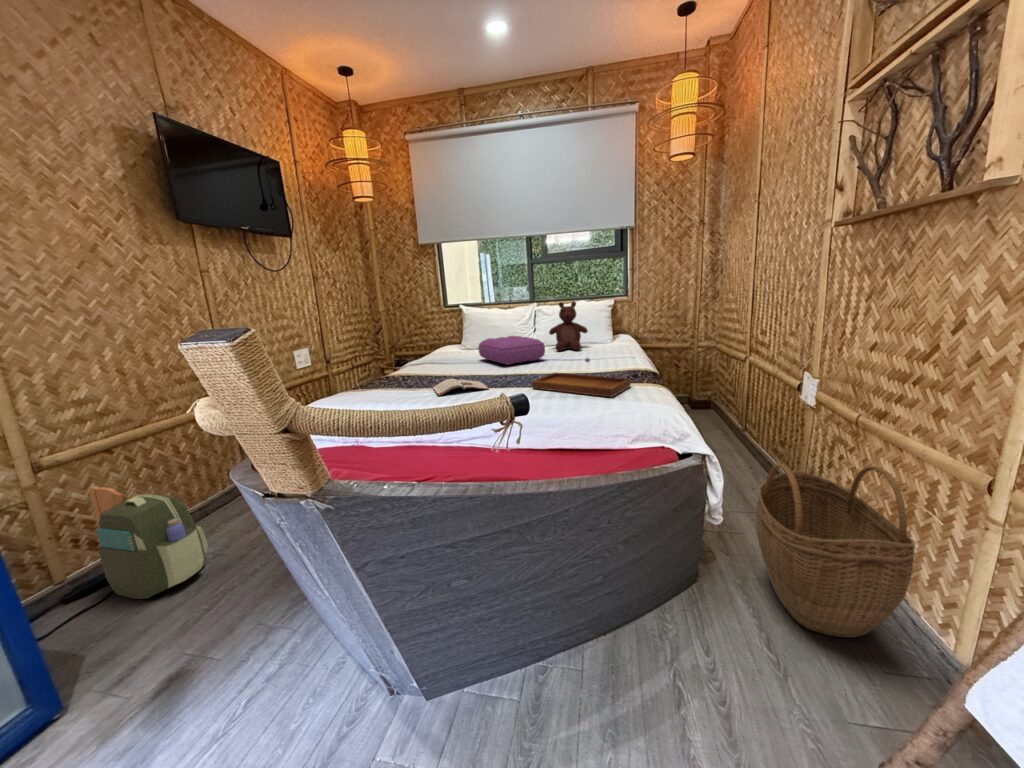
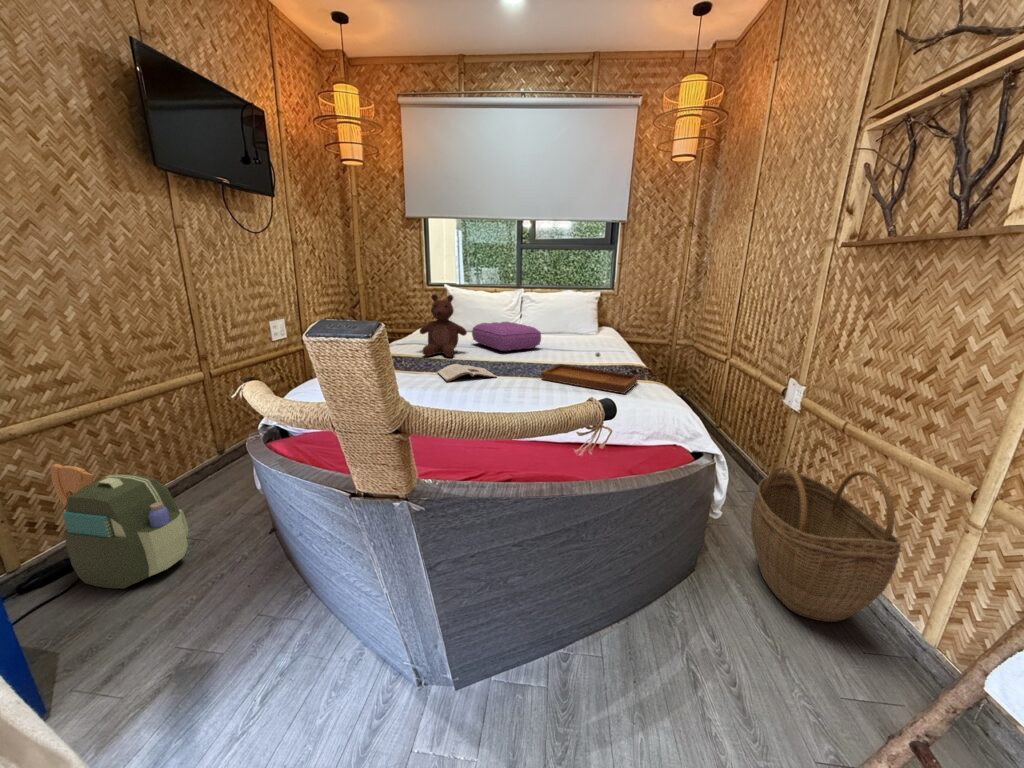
teddy bear: present [549,302,588,351] -> present [420,294,467,357]

